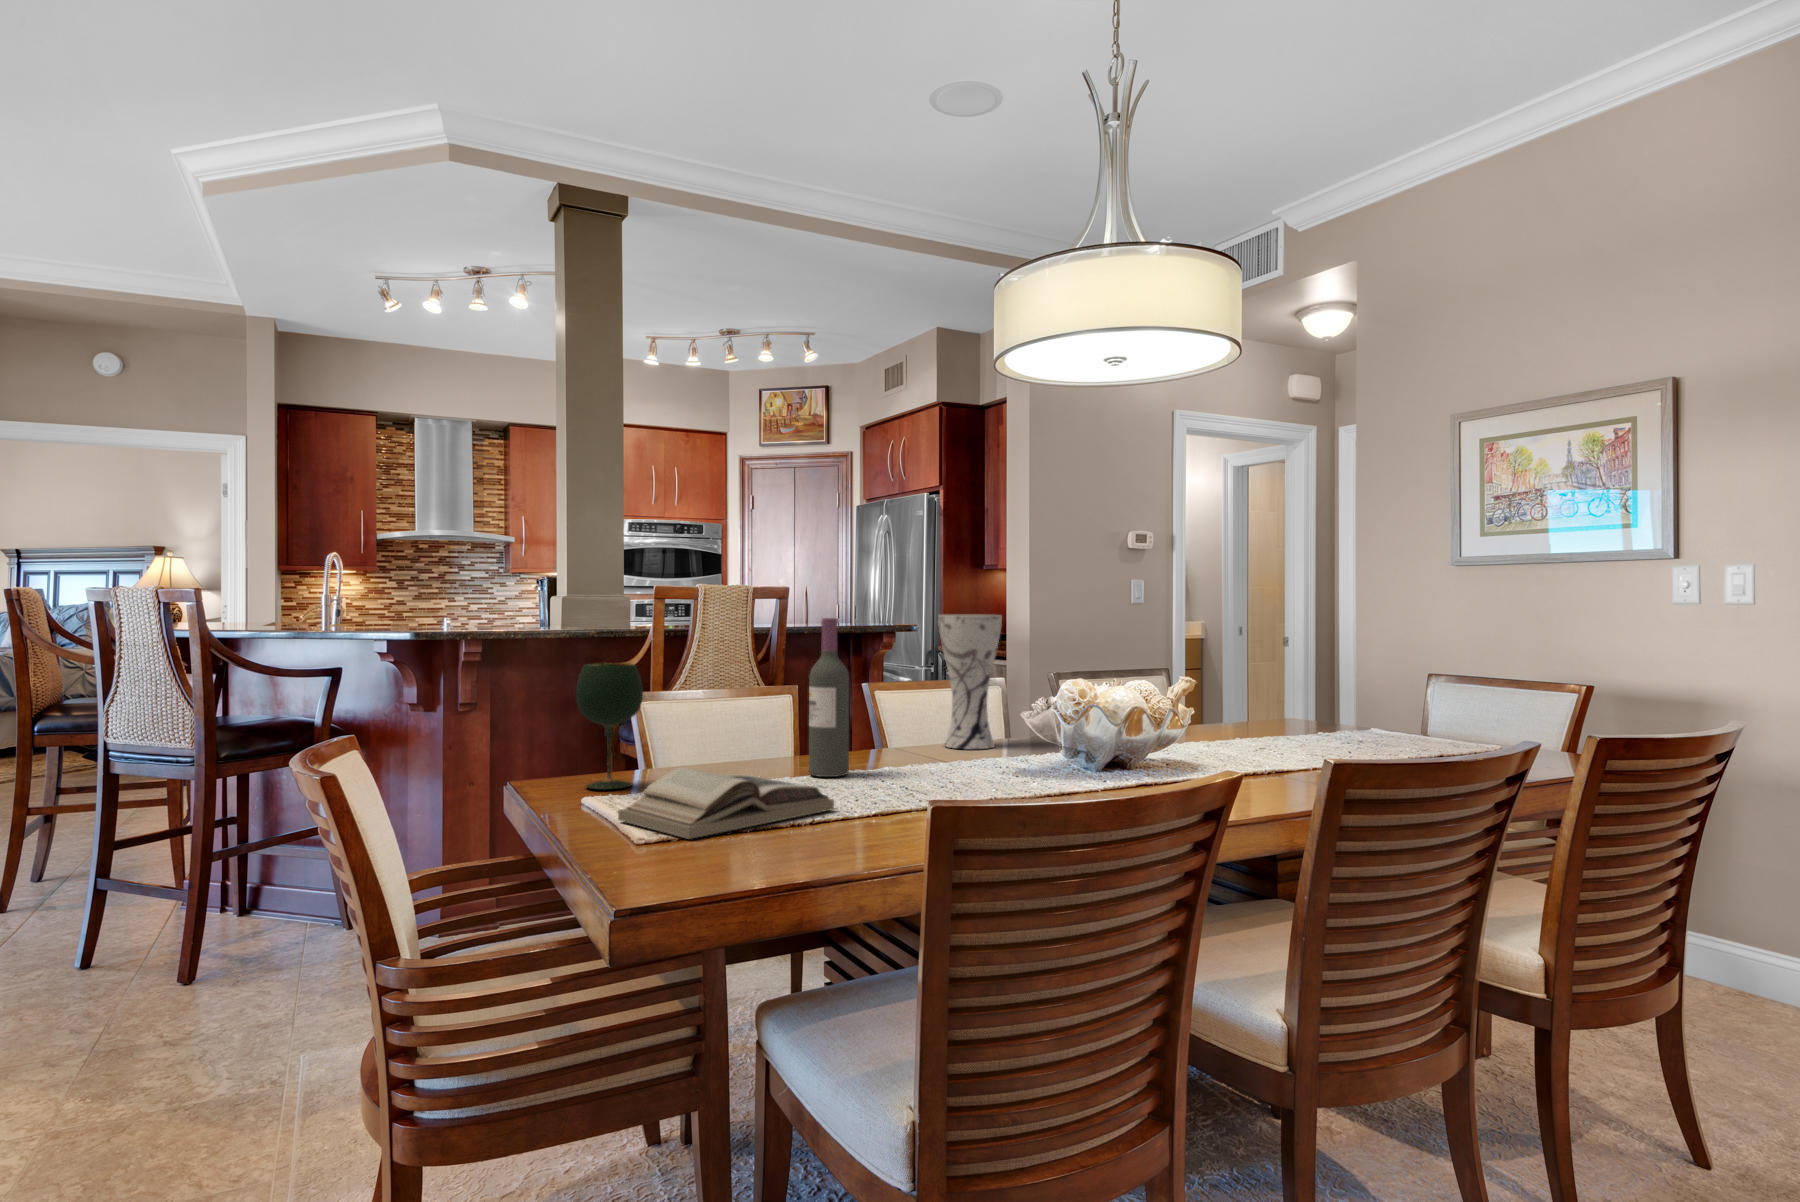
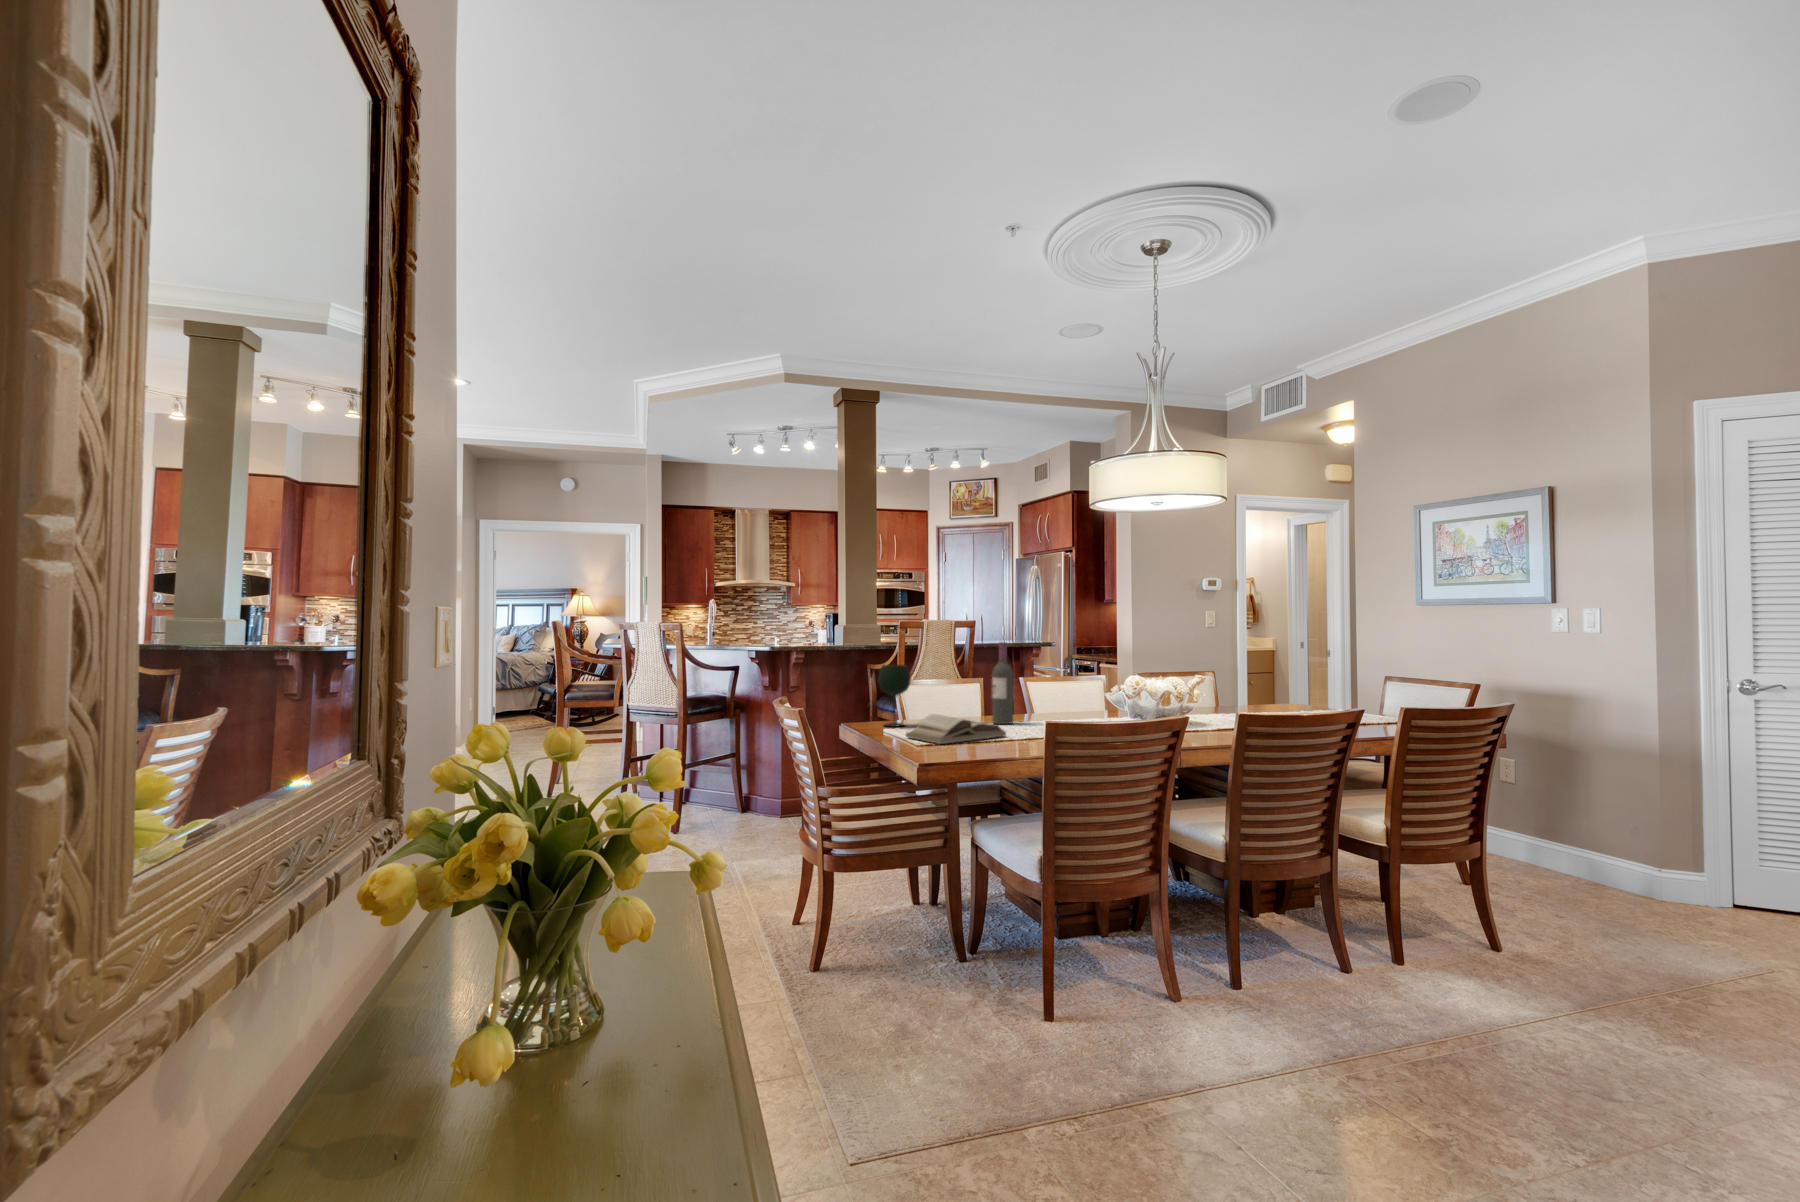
vase: present [938,615,1002,749] -> none [1063,639,1099,714]

